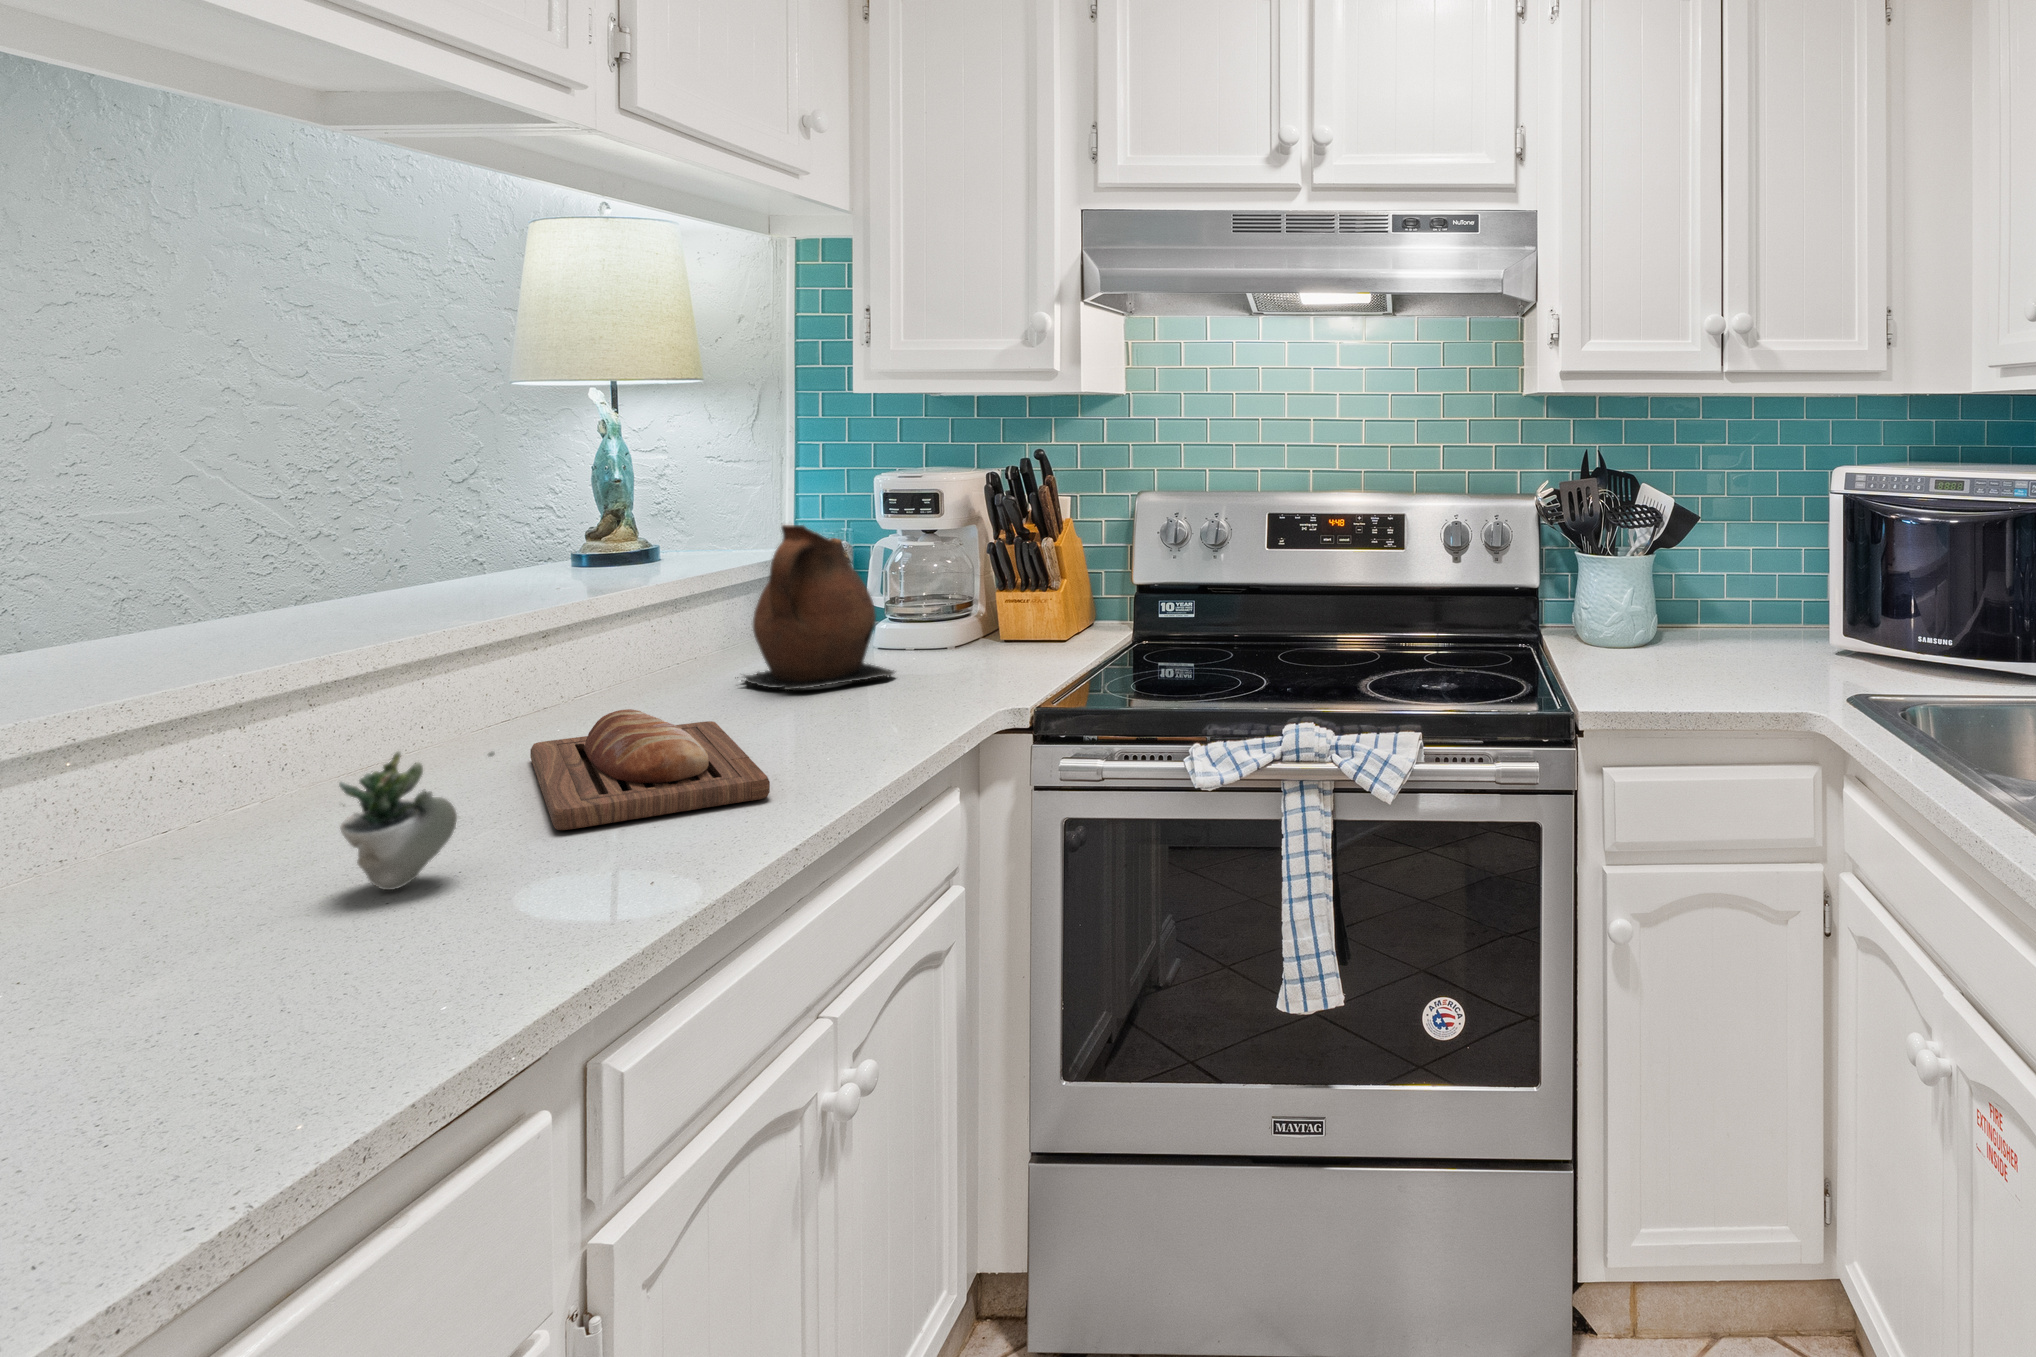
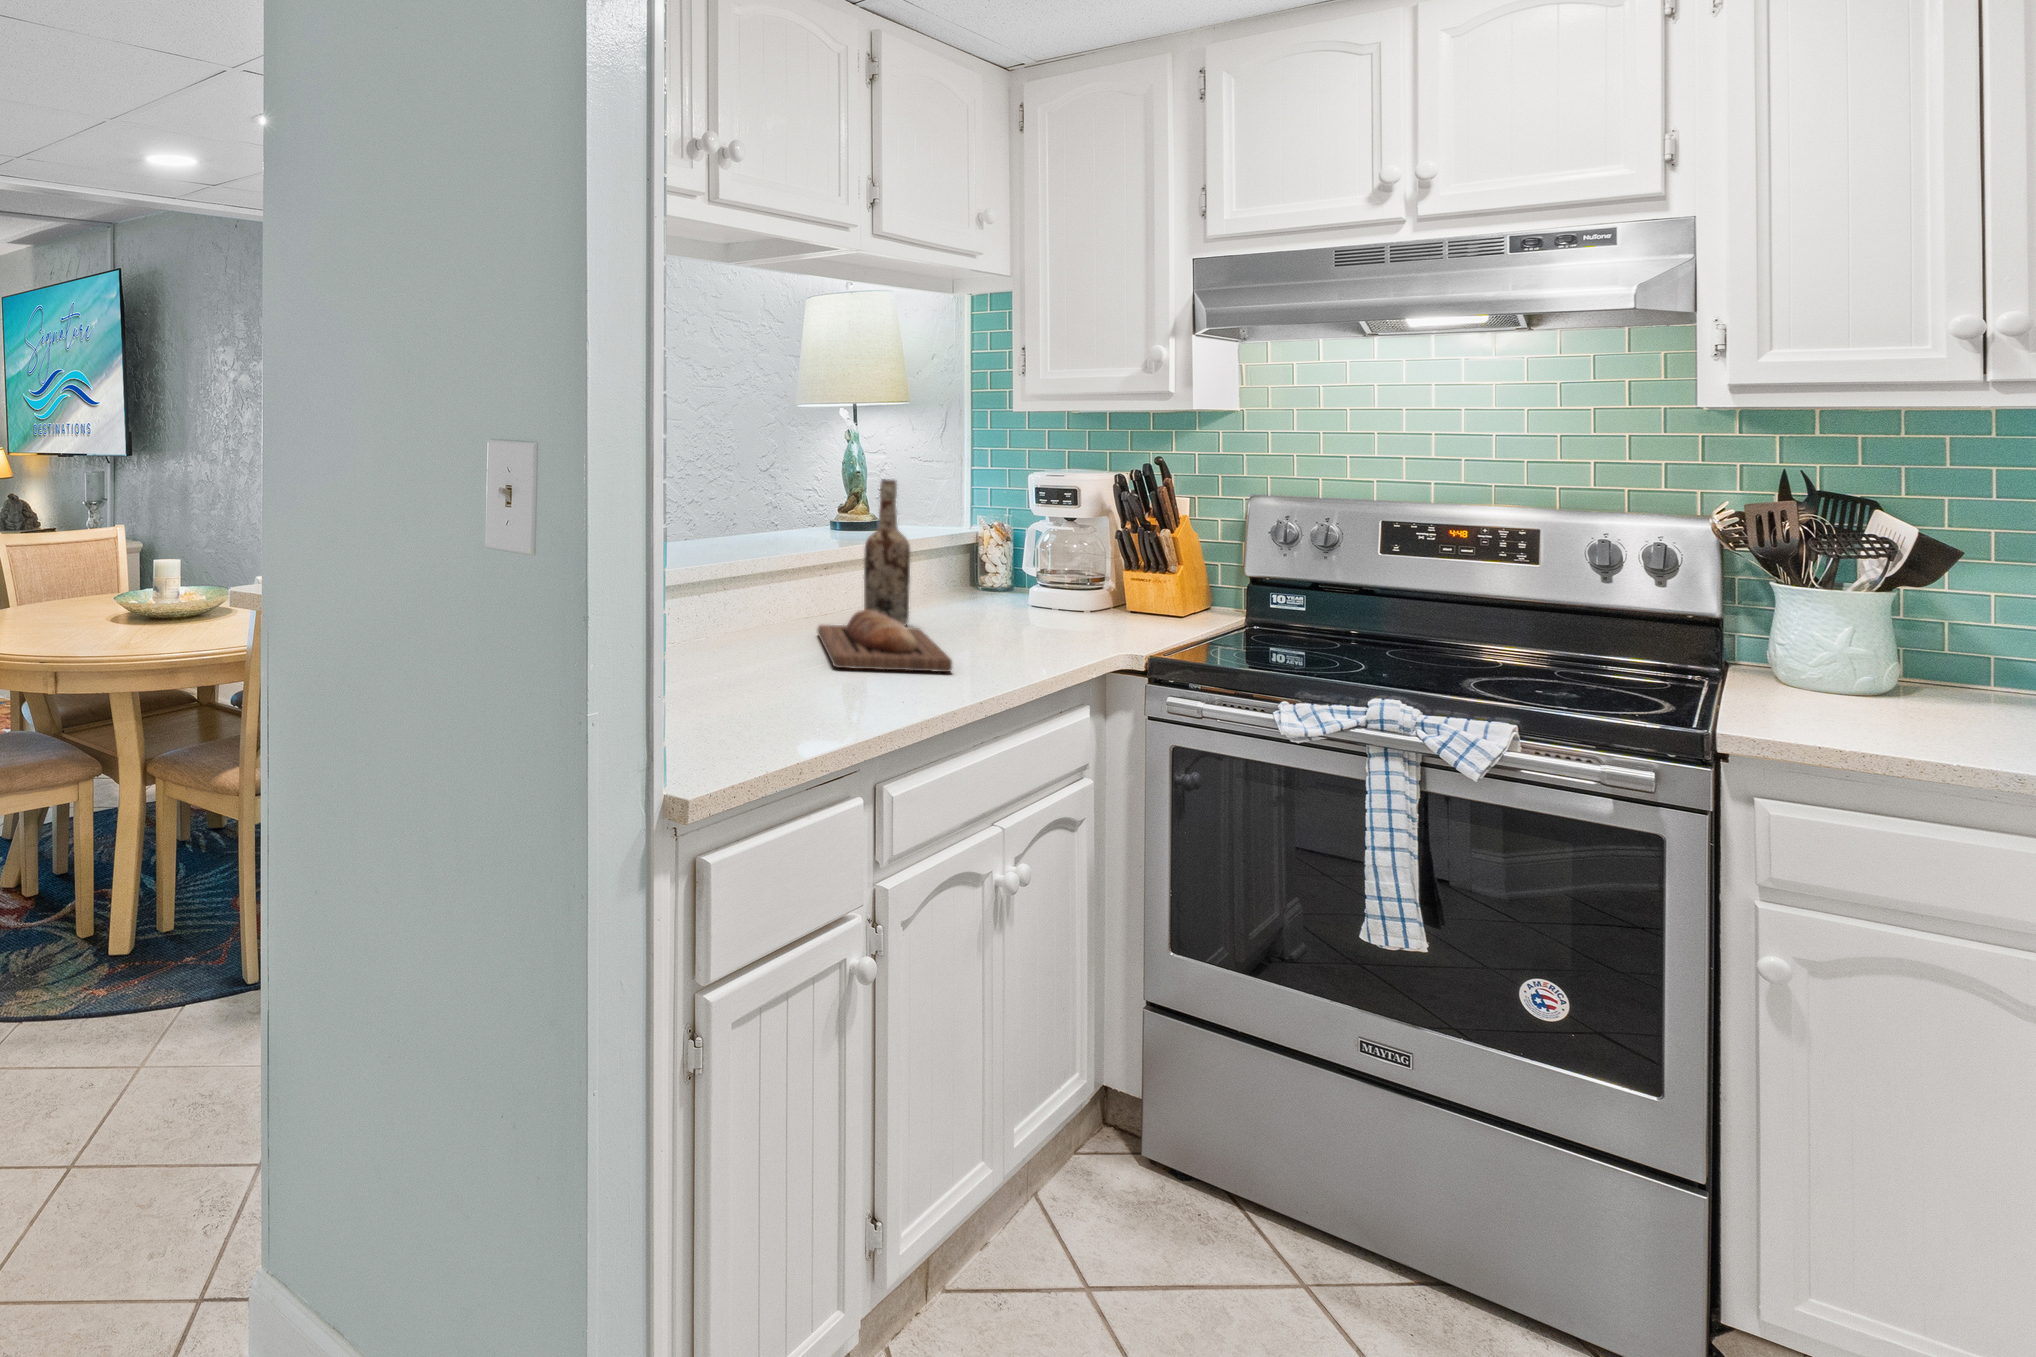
wine bottle: none [620,498,698,723] -> present [864,479,910,626]
ceramic pitcher: present [737,525,895,690] -> none [932,504,1043,623]
succulent plant: present [339,751,494,890] -> none [738,603,809,678]

